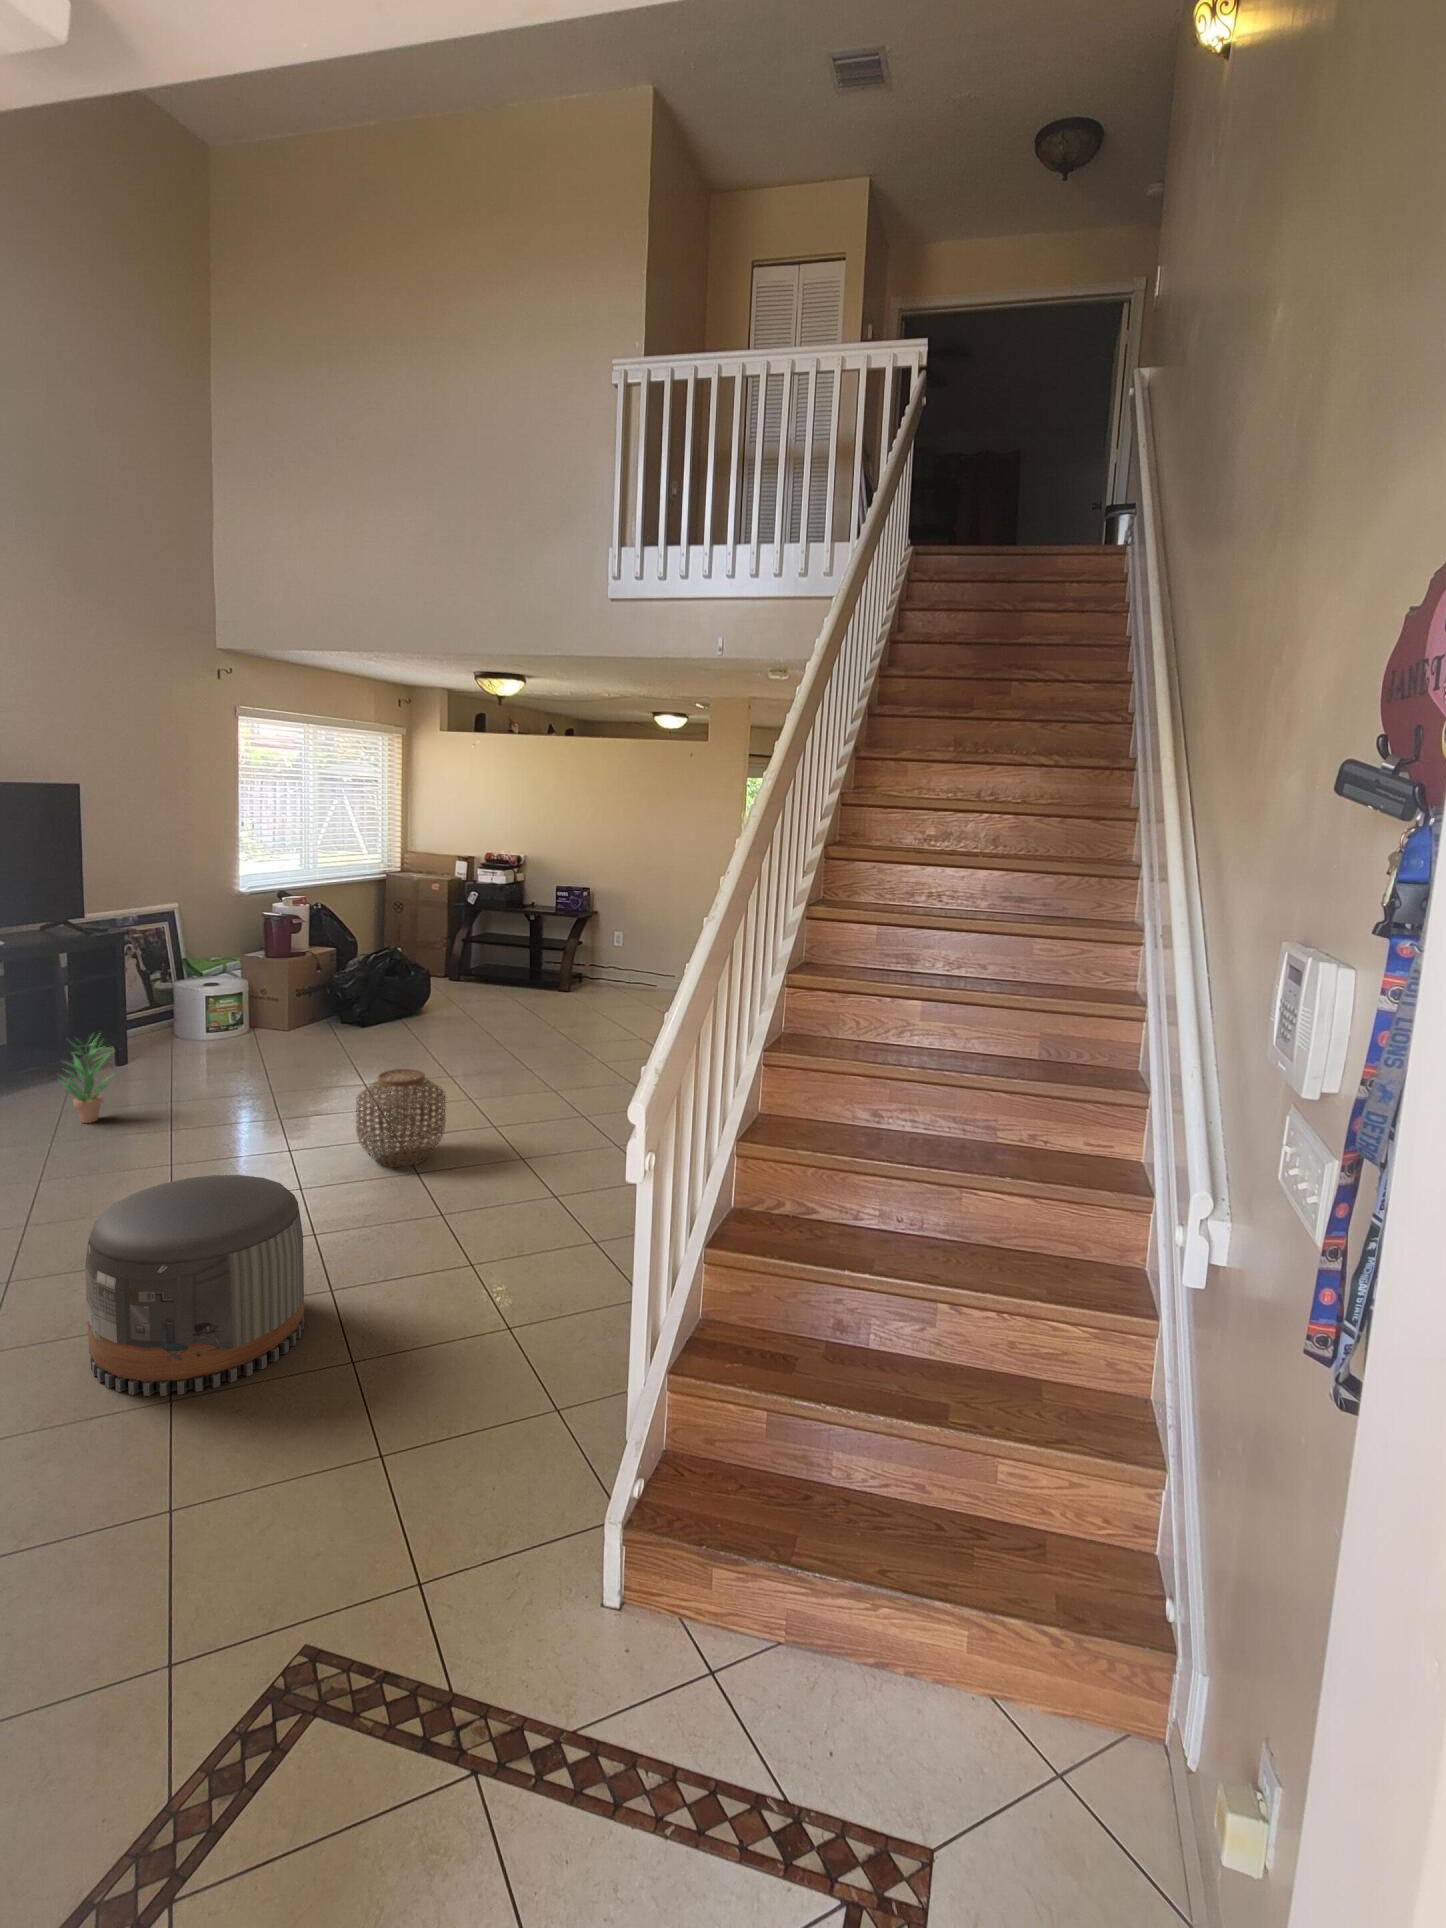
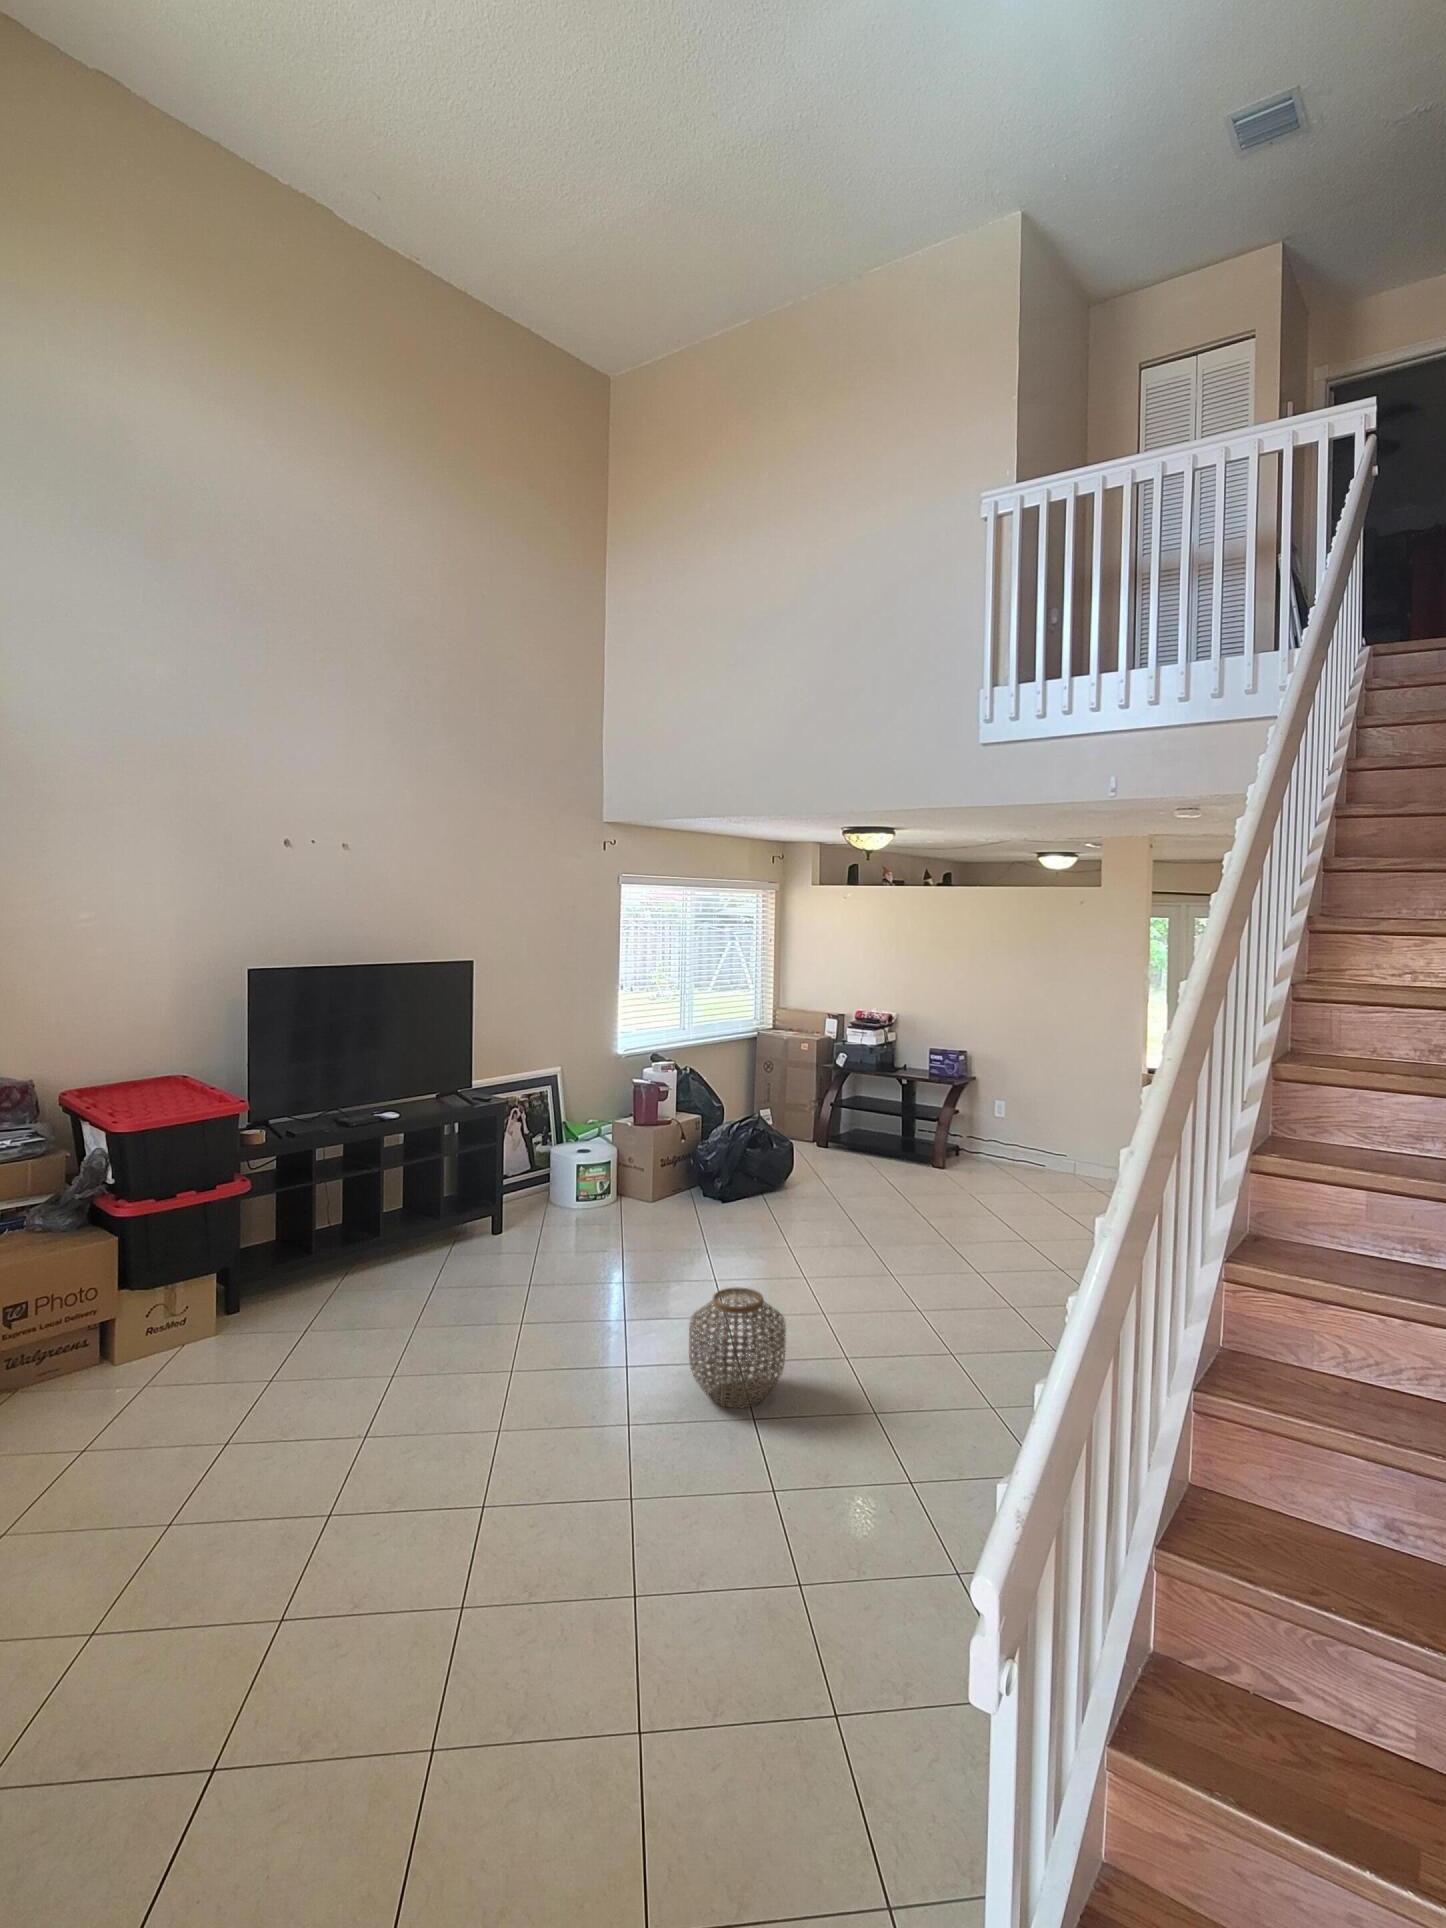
potted plant: present [61,1036,116,1123] -> none [429,1212,481,1304]
pouf: present [85,1175,304,1396] -> none [363,1439,592,1745]

